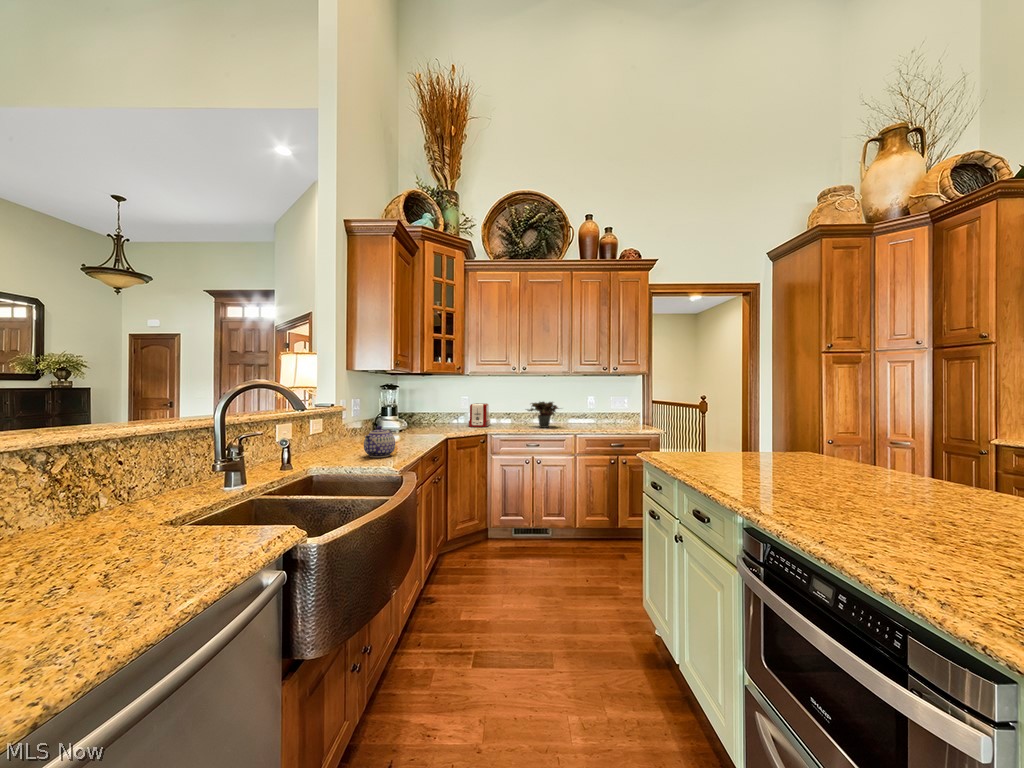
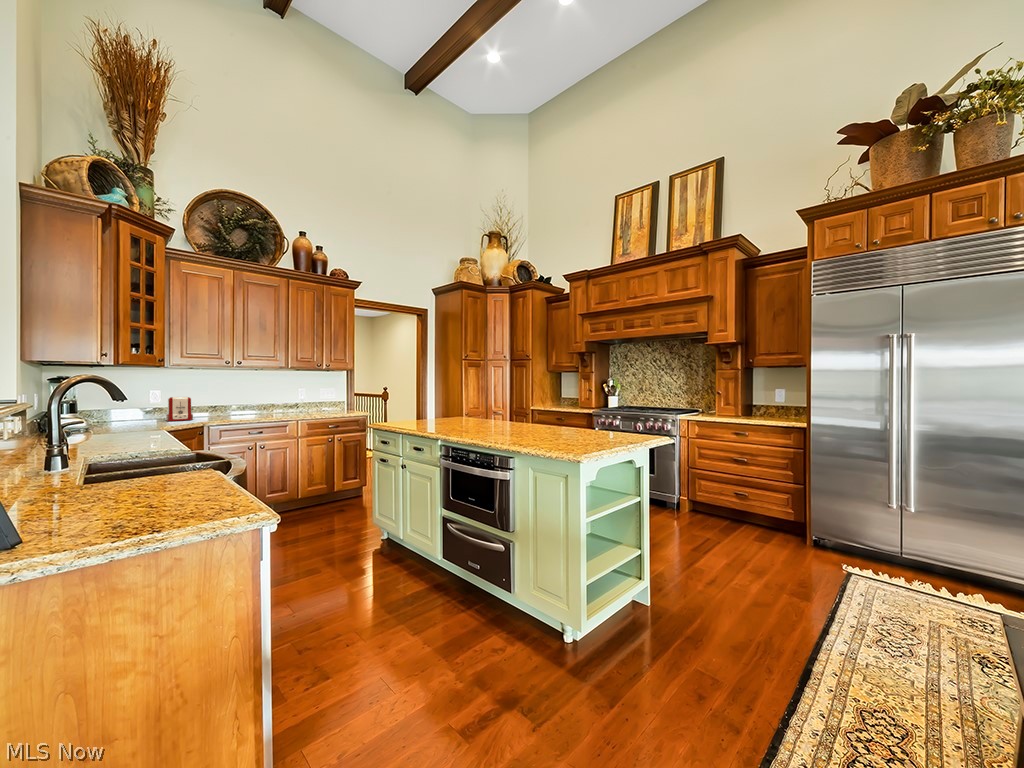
potted plant: present [527,402,559,428] -> none [238,393,282,417]
teapot: present [364,426,395,457] -> none [98,416,141,447]

